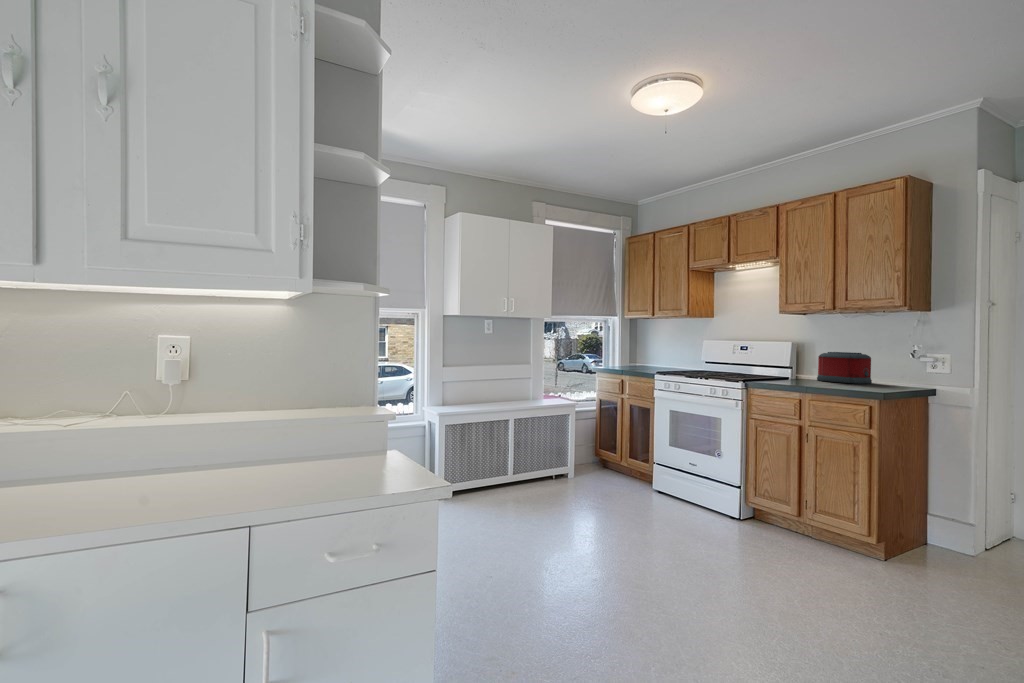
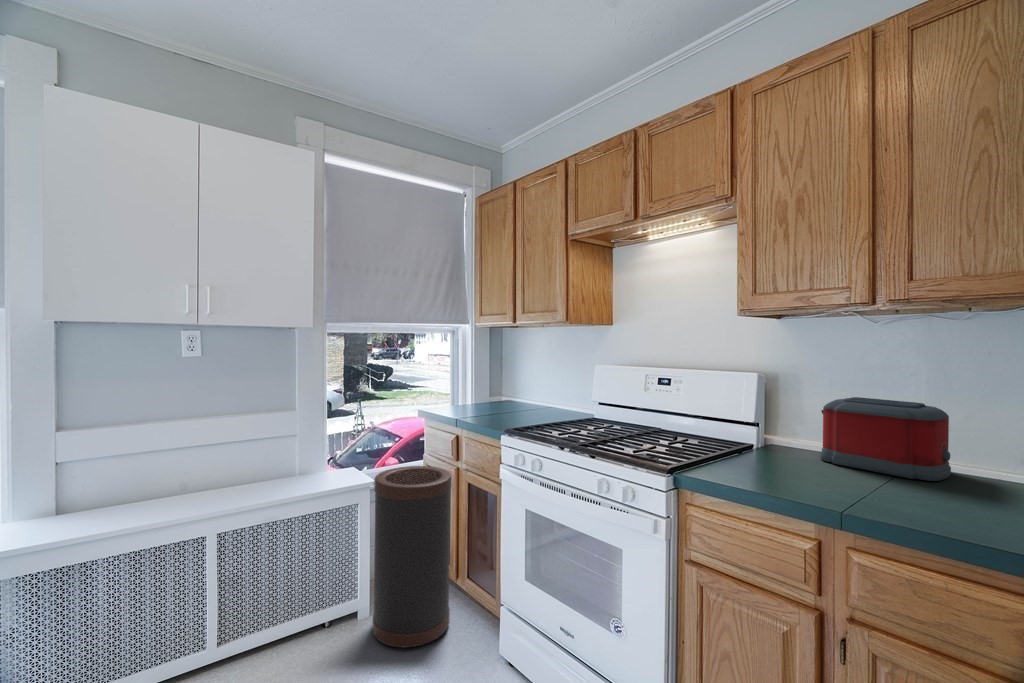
trash can: none [581,397,624,484] -> present [373,466,451,648]

